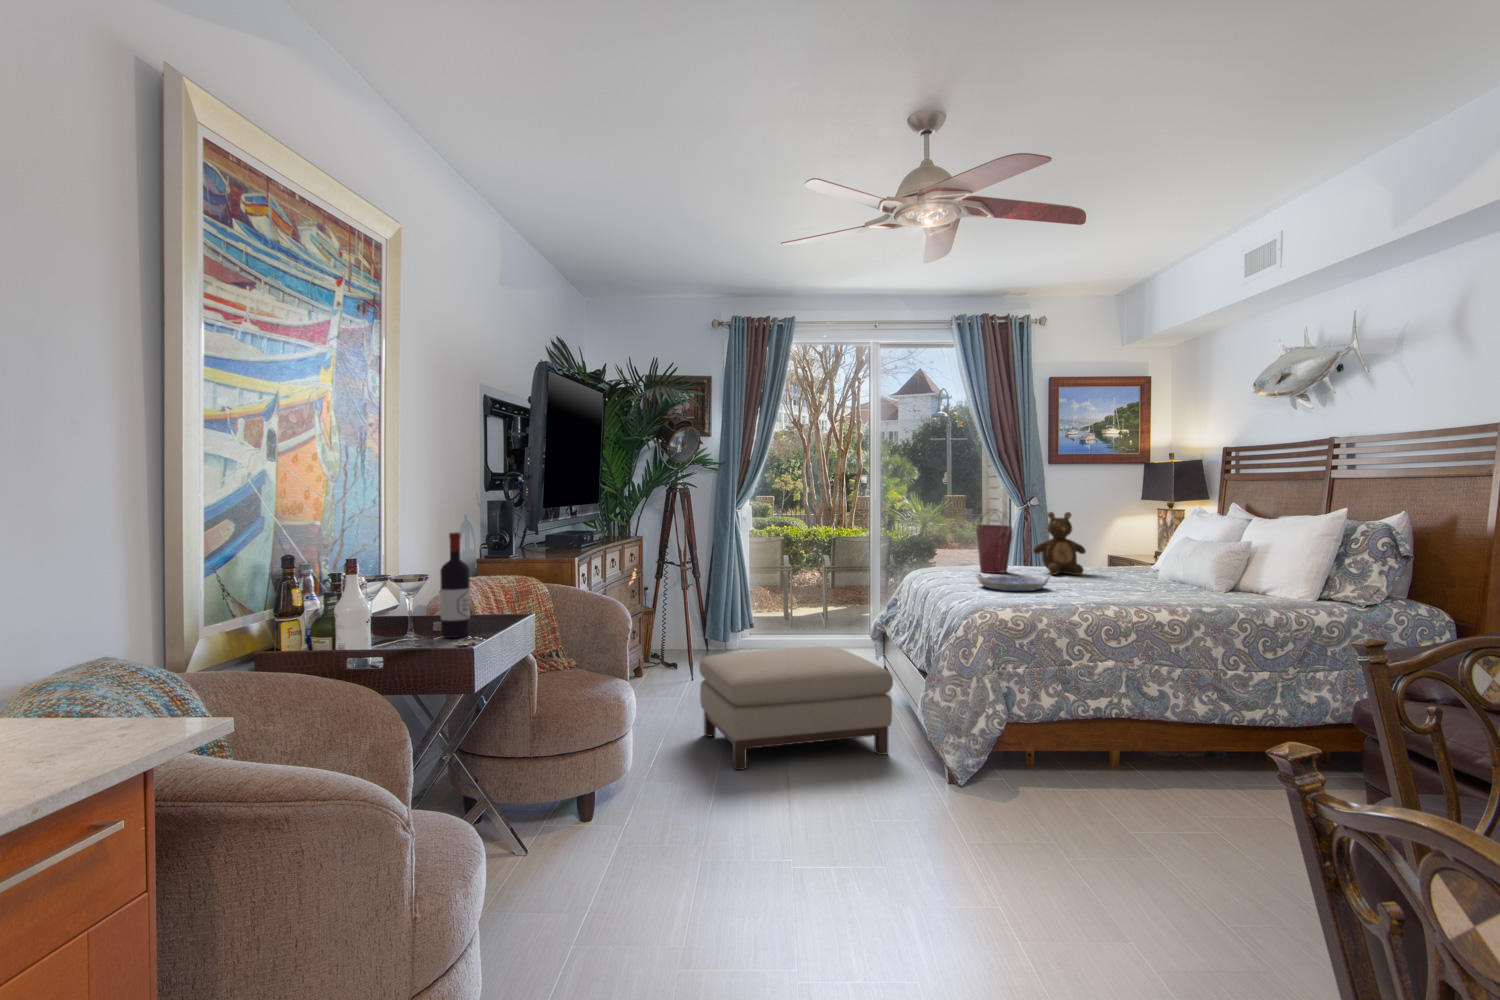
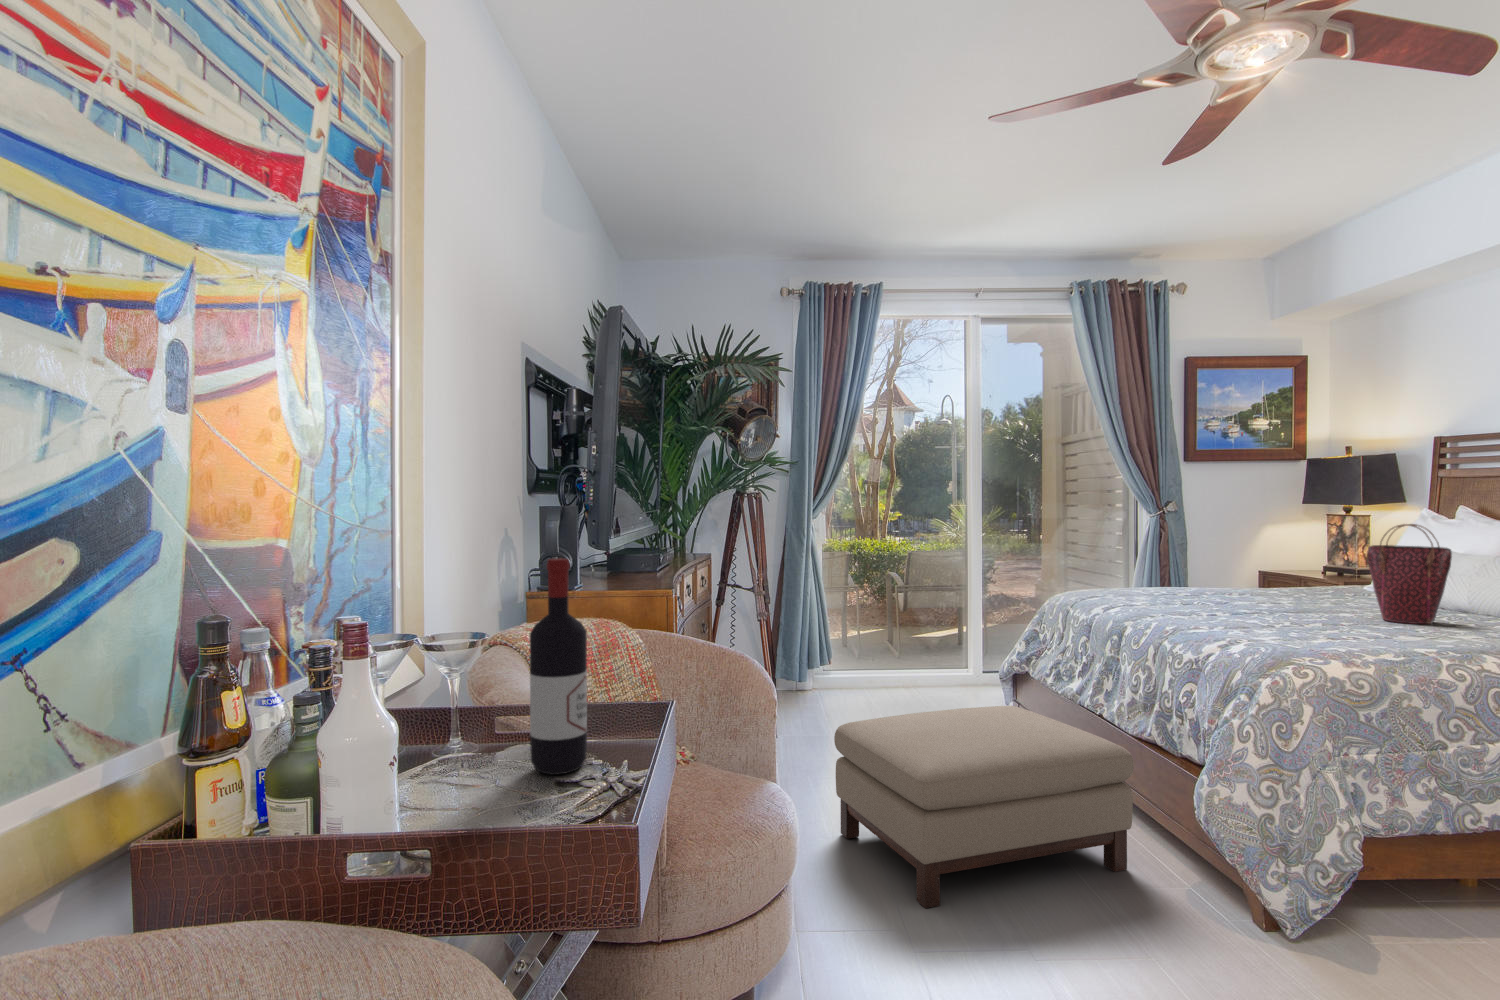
handbag: present [976,512,1012,573] -> present [1367,524,1452,624]
teddy bear: present [1033,512,1086,575] -> none [1232,518,1309,601]
serving tray: present [976,573,1050,591] -> none [1204,602,1320,628]

